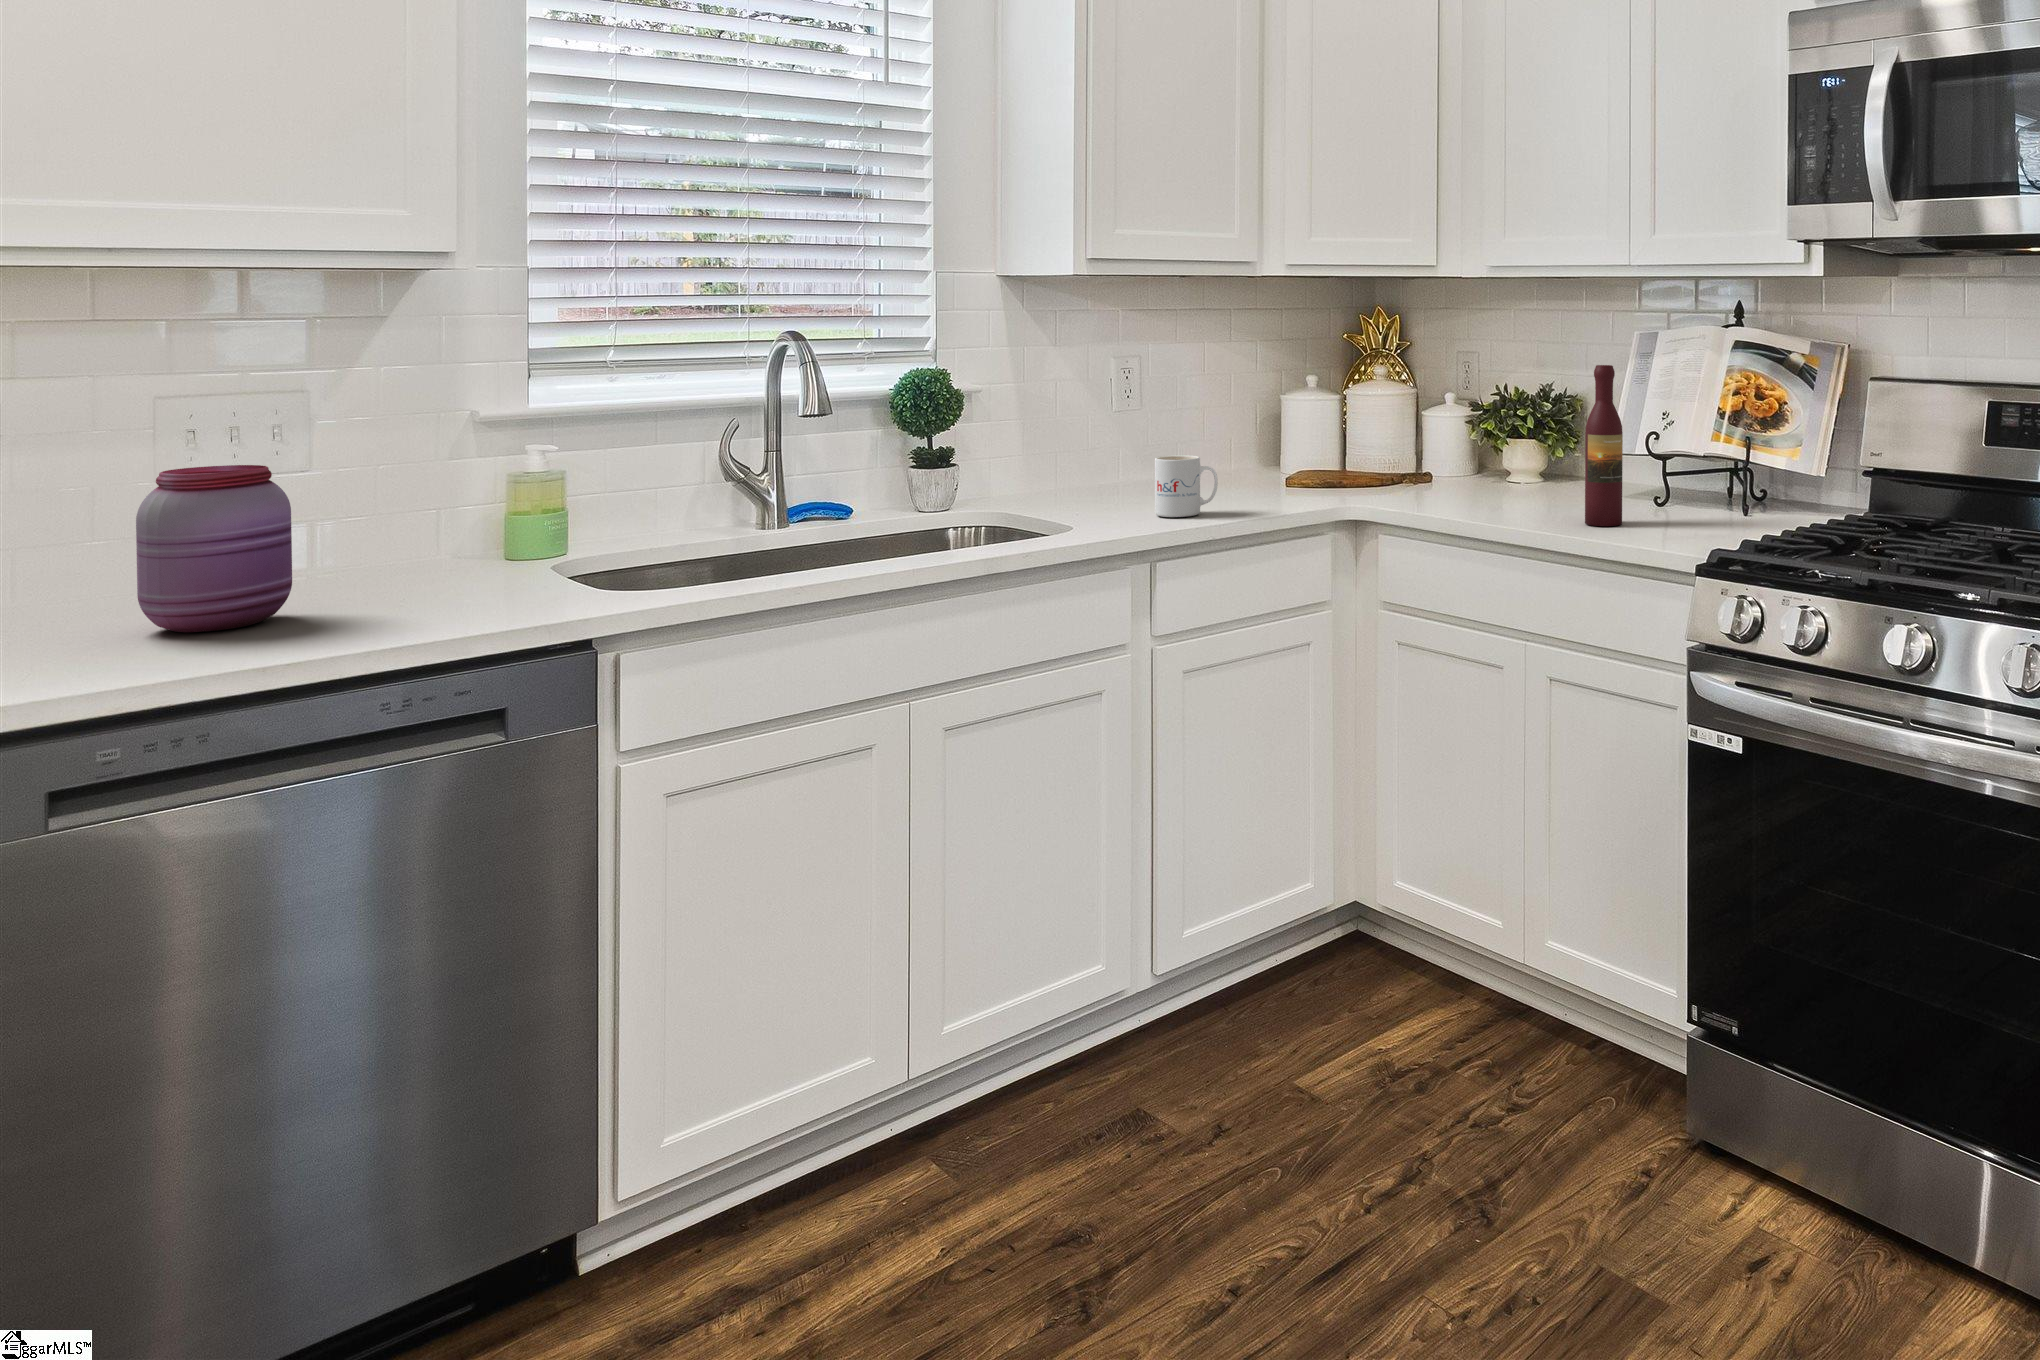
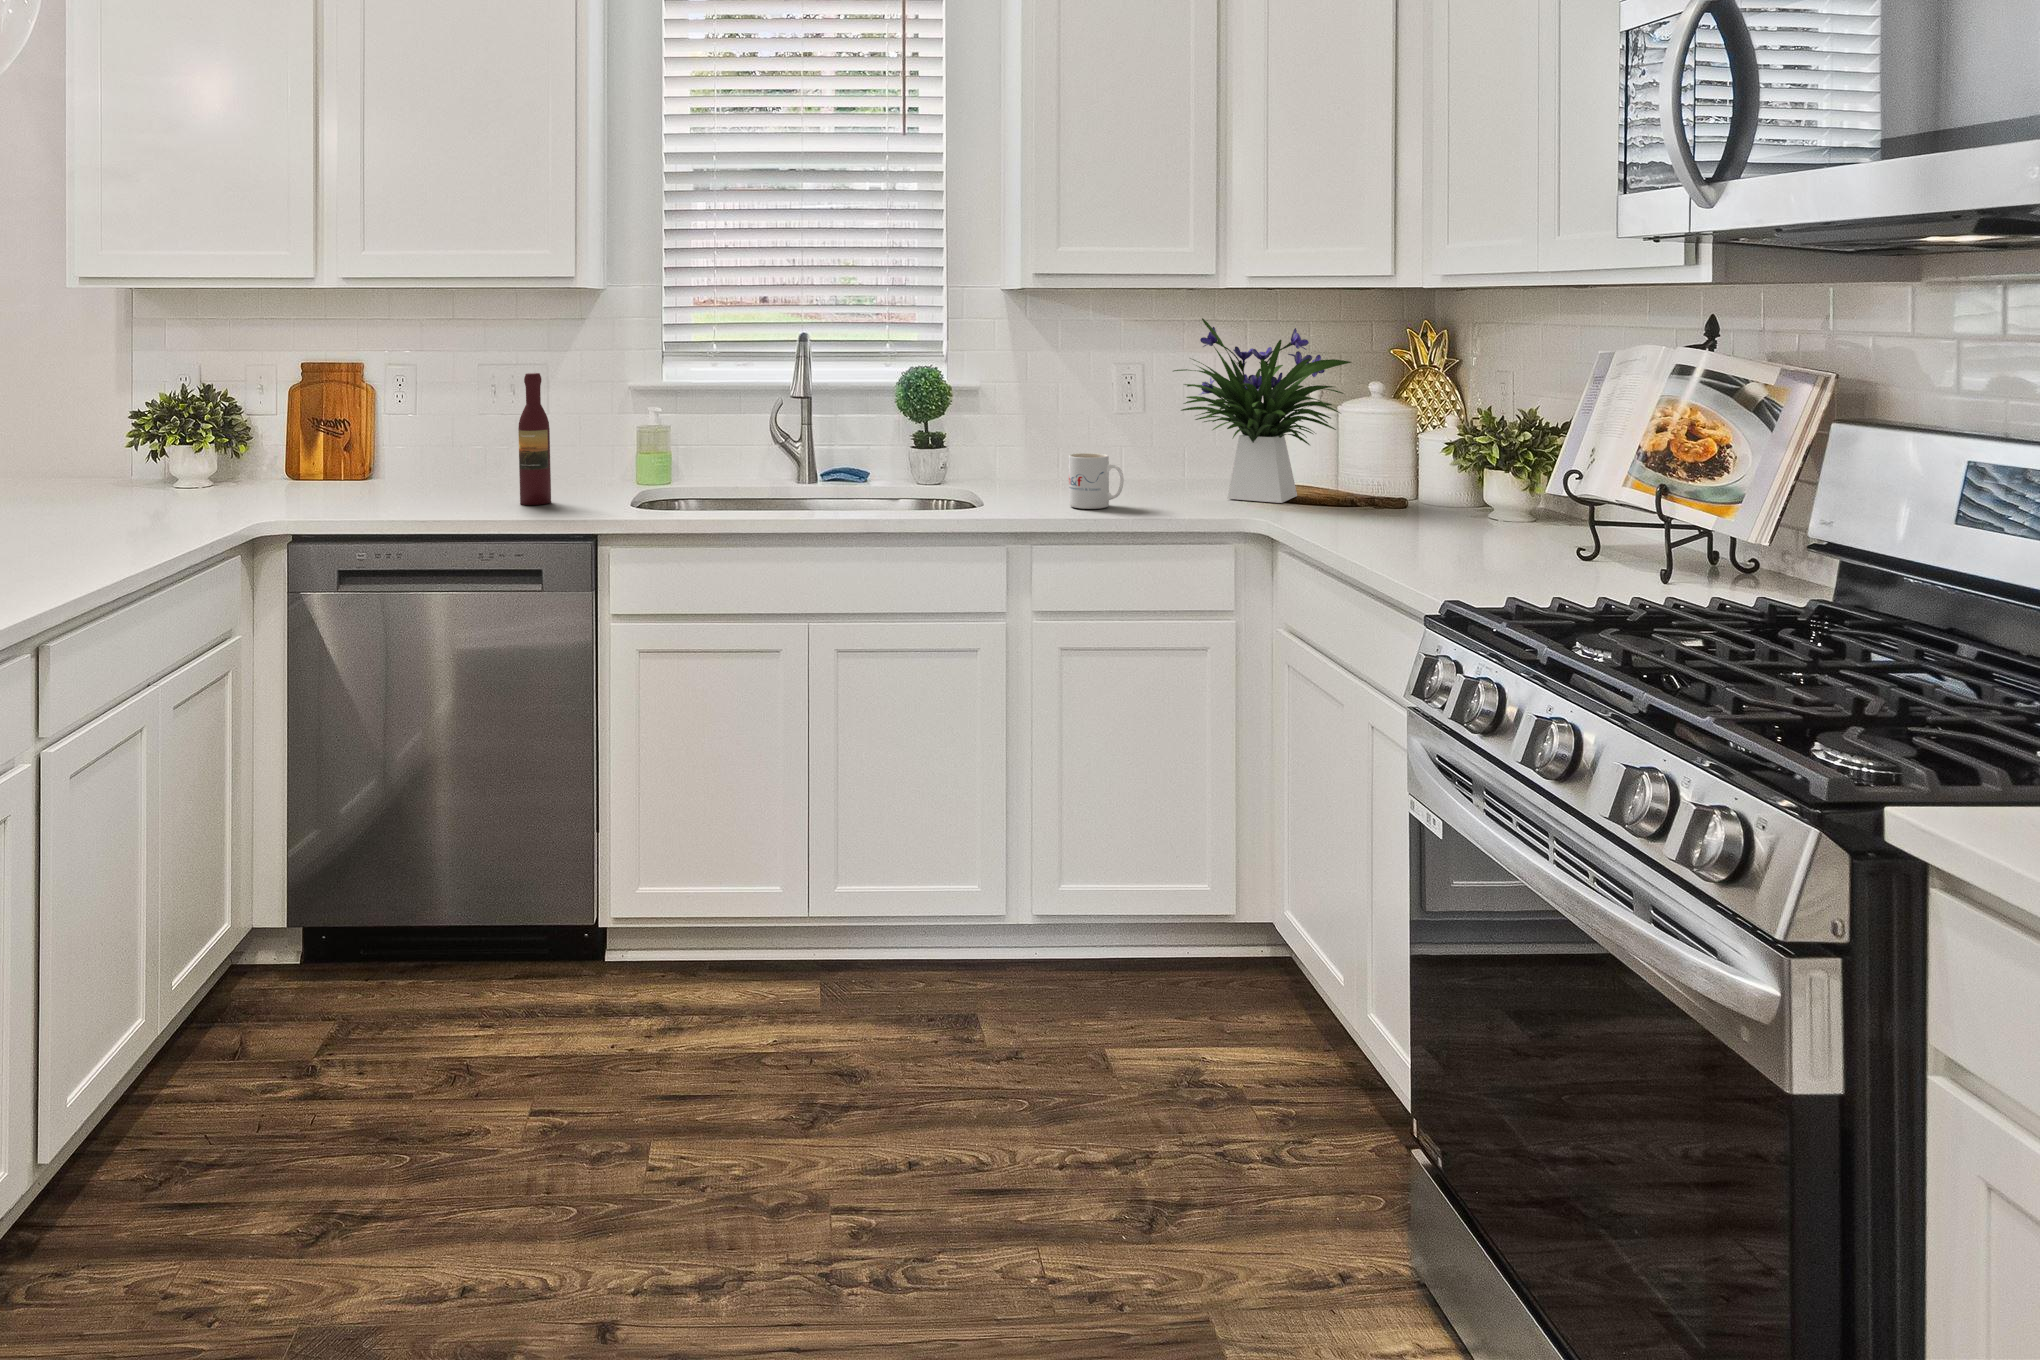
flower arrangement: none [1229,307,1405,495] -> present [1173,318,1351,503]
wine bottle: present [1585,365,1623,526] -> present [518,373,551,505]
jar: present [136,465,292,632] -> none [415,421,485,517]

